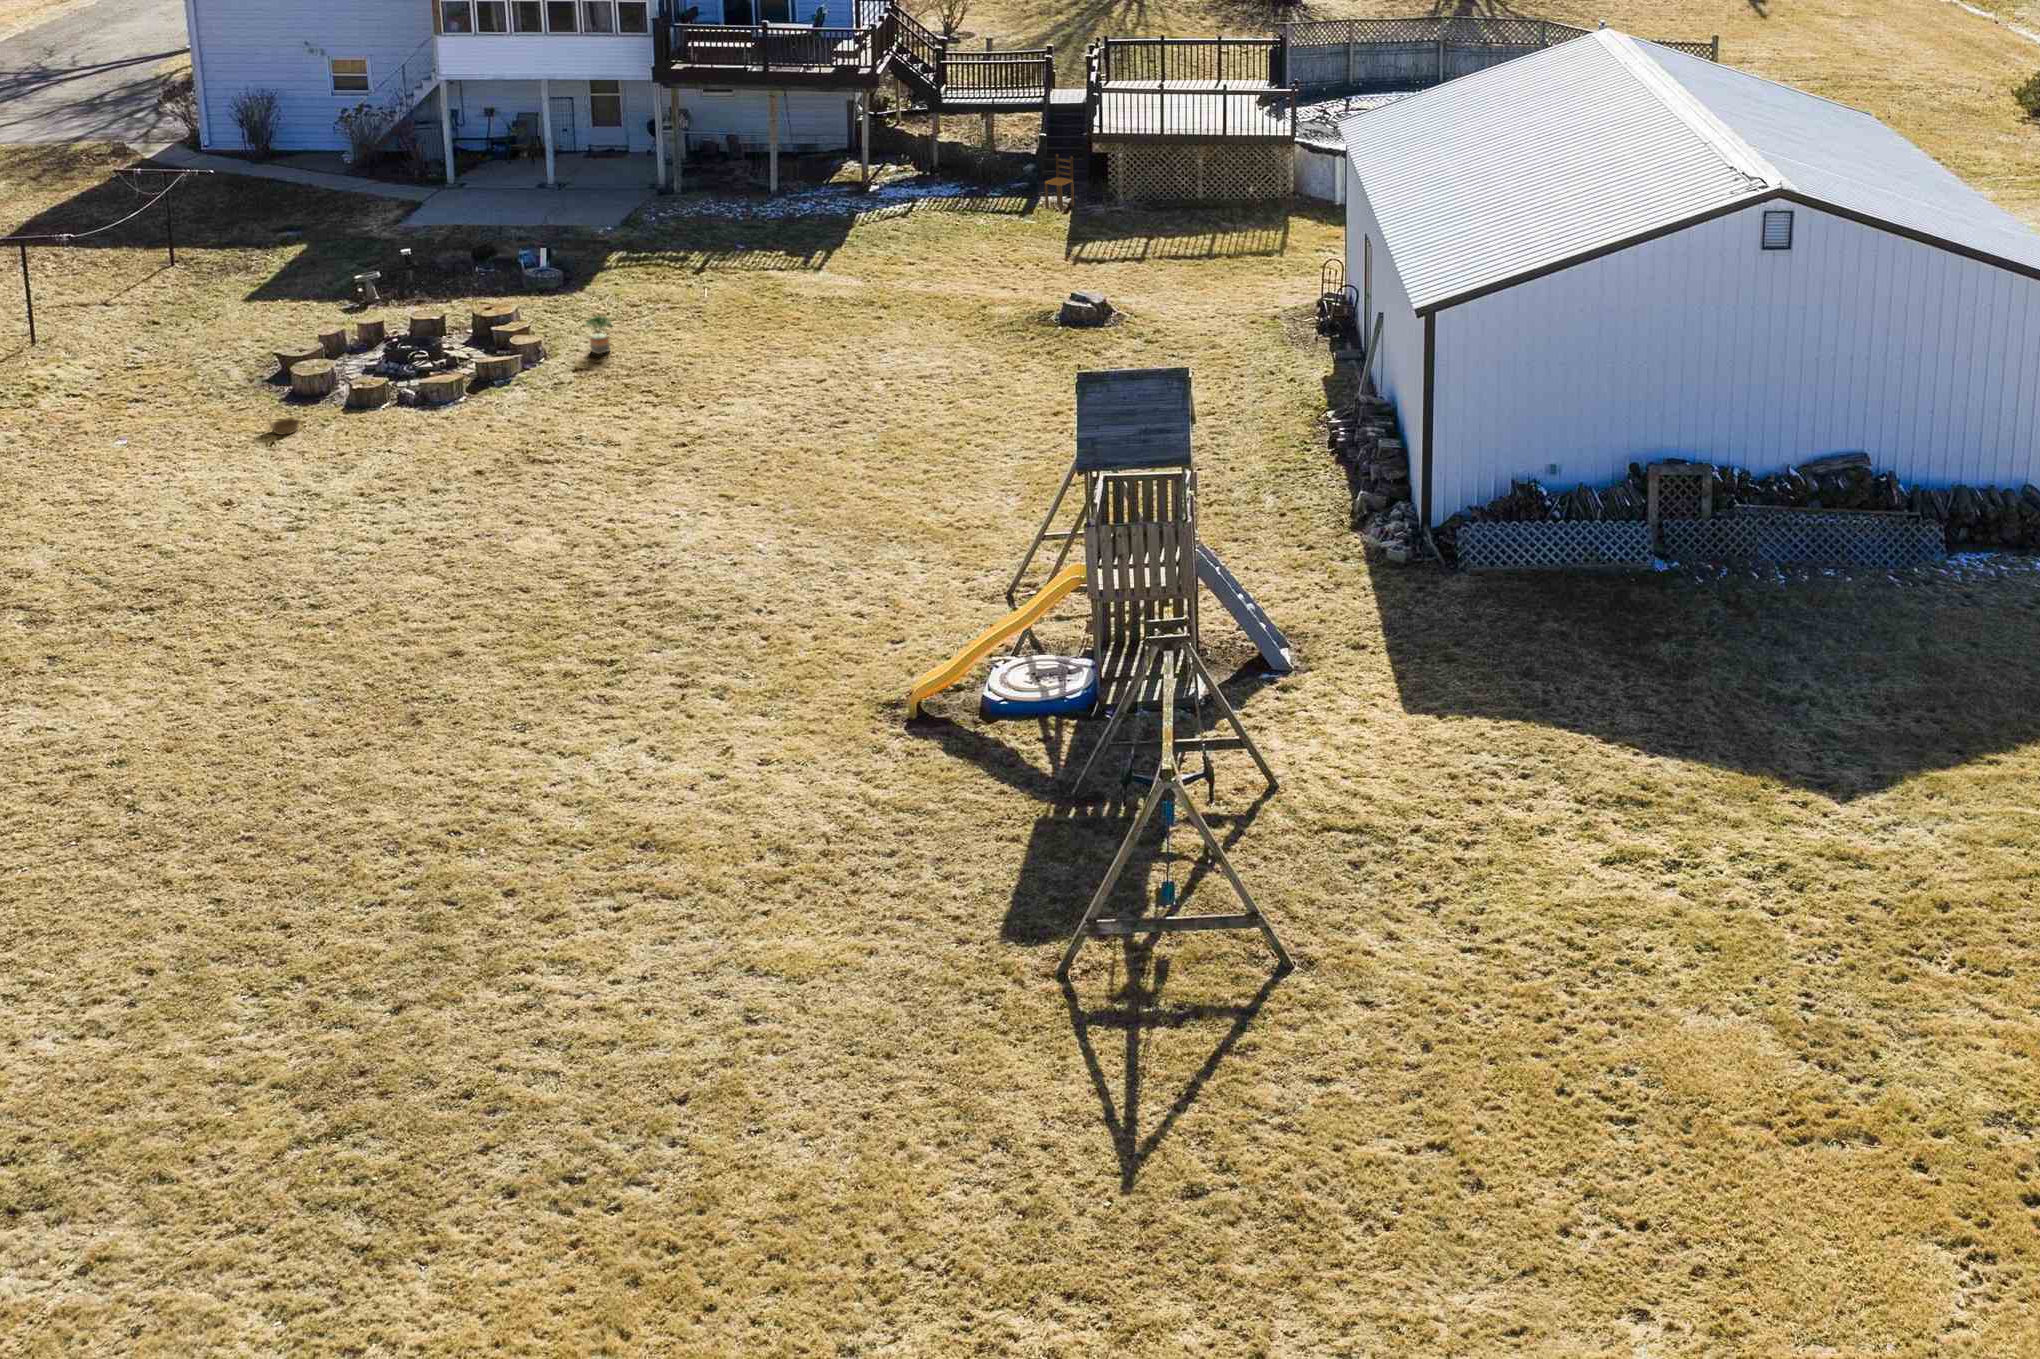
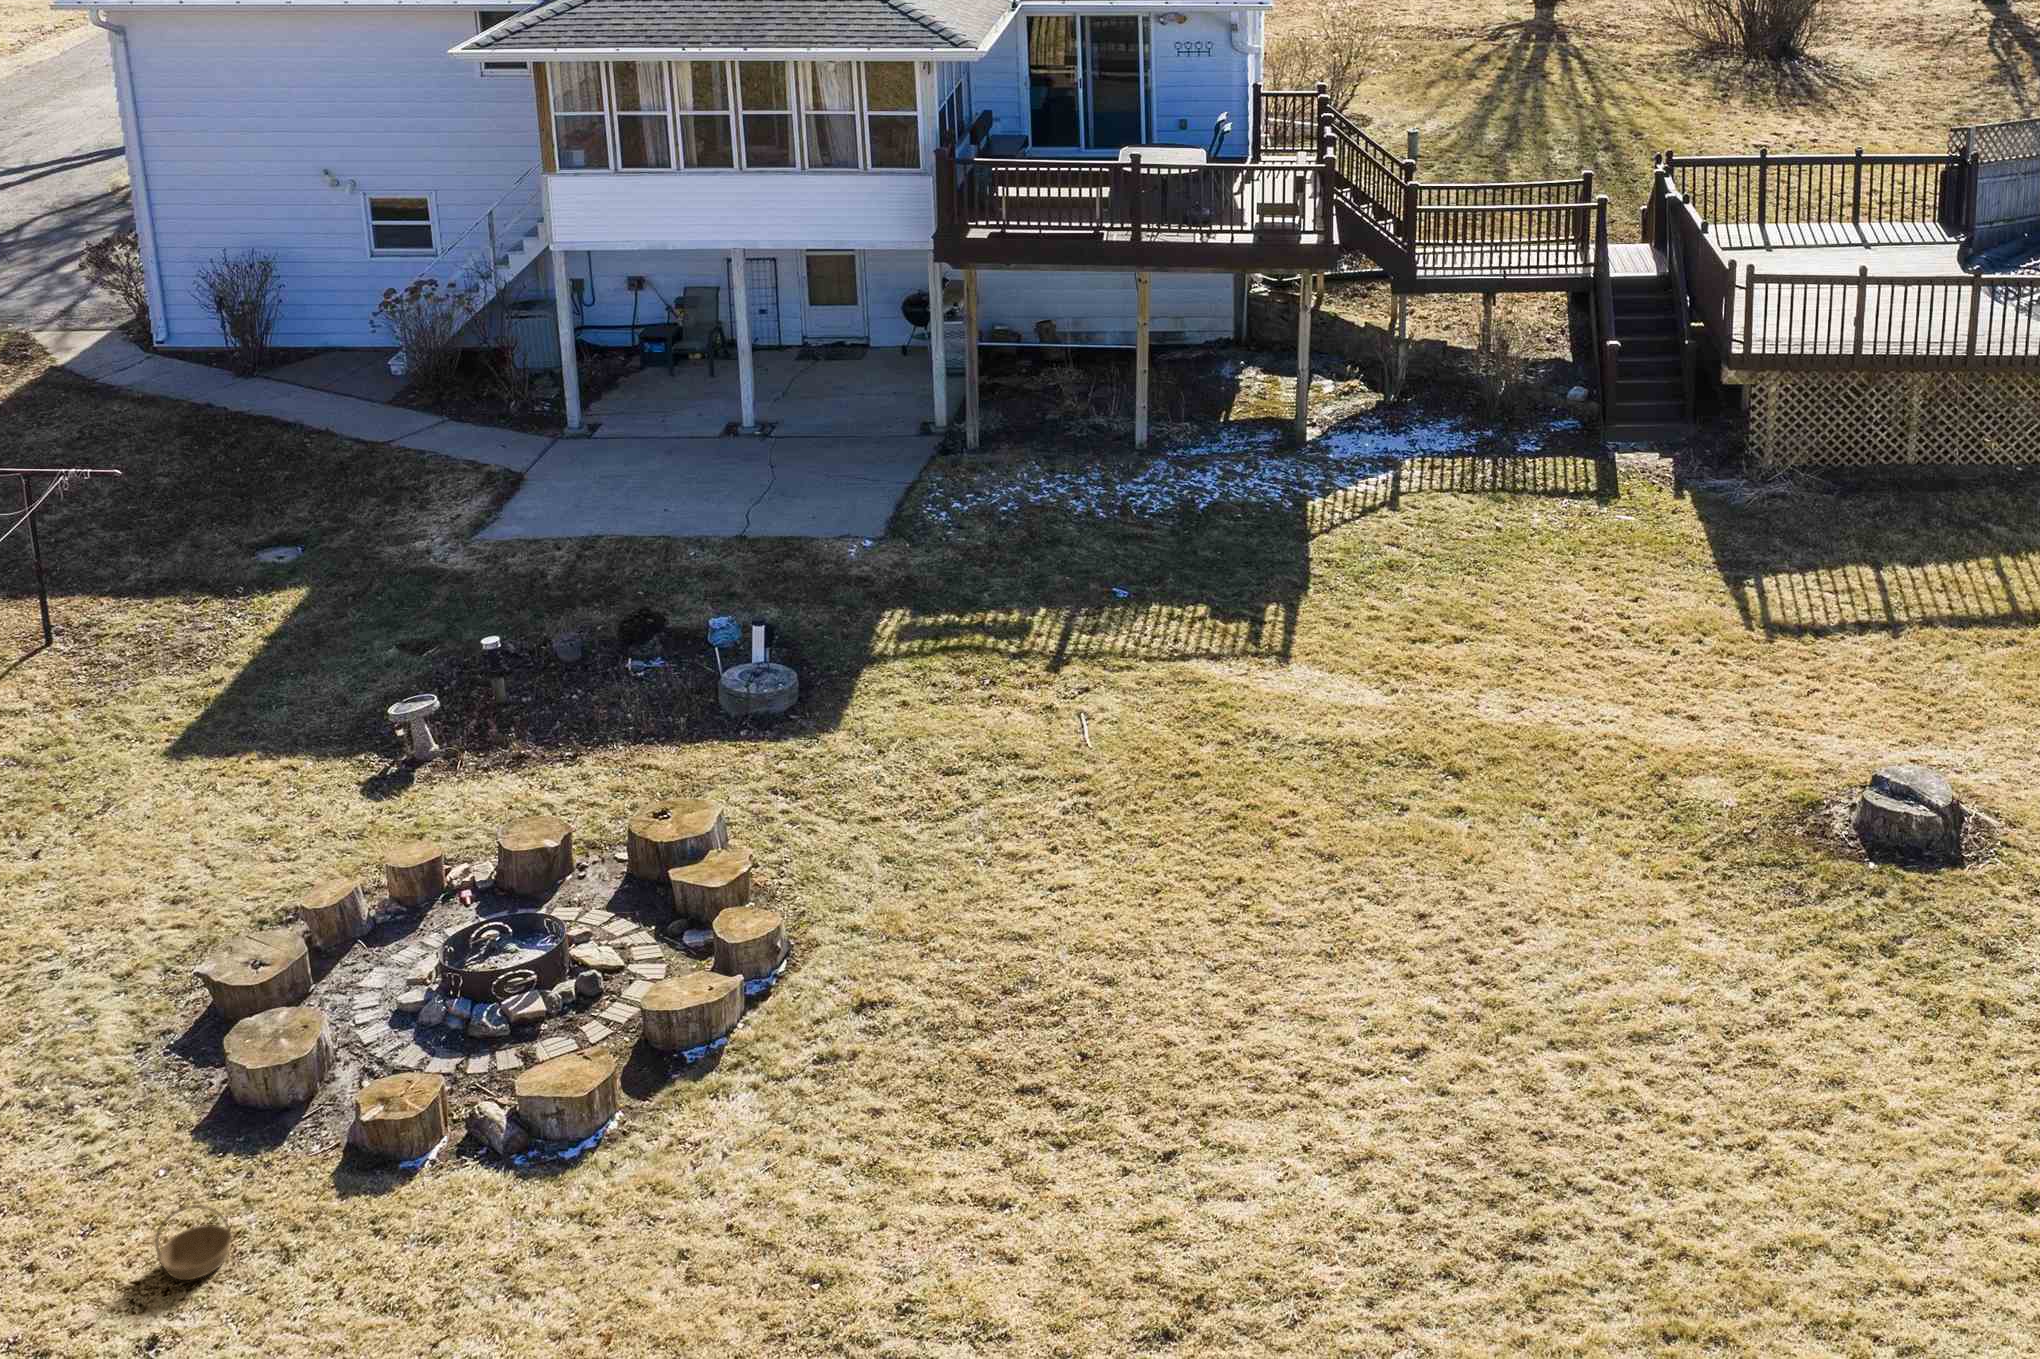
chair: present [1045,154,1074,211] -> none [1653,397,1706,503]
potted tree: present [586,315,613,354] -> none [869,863,932,952]

